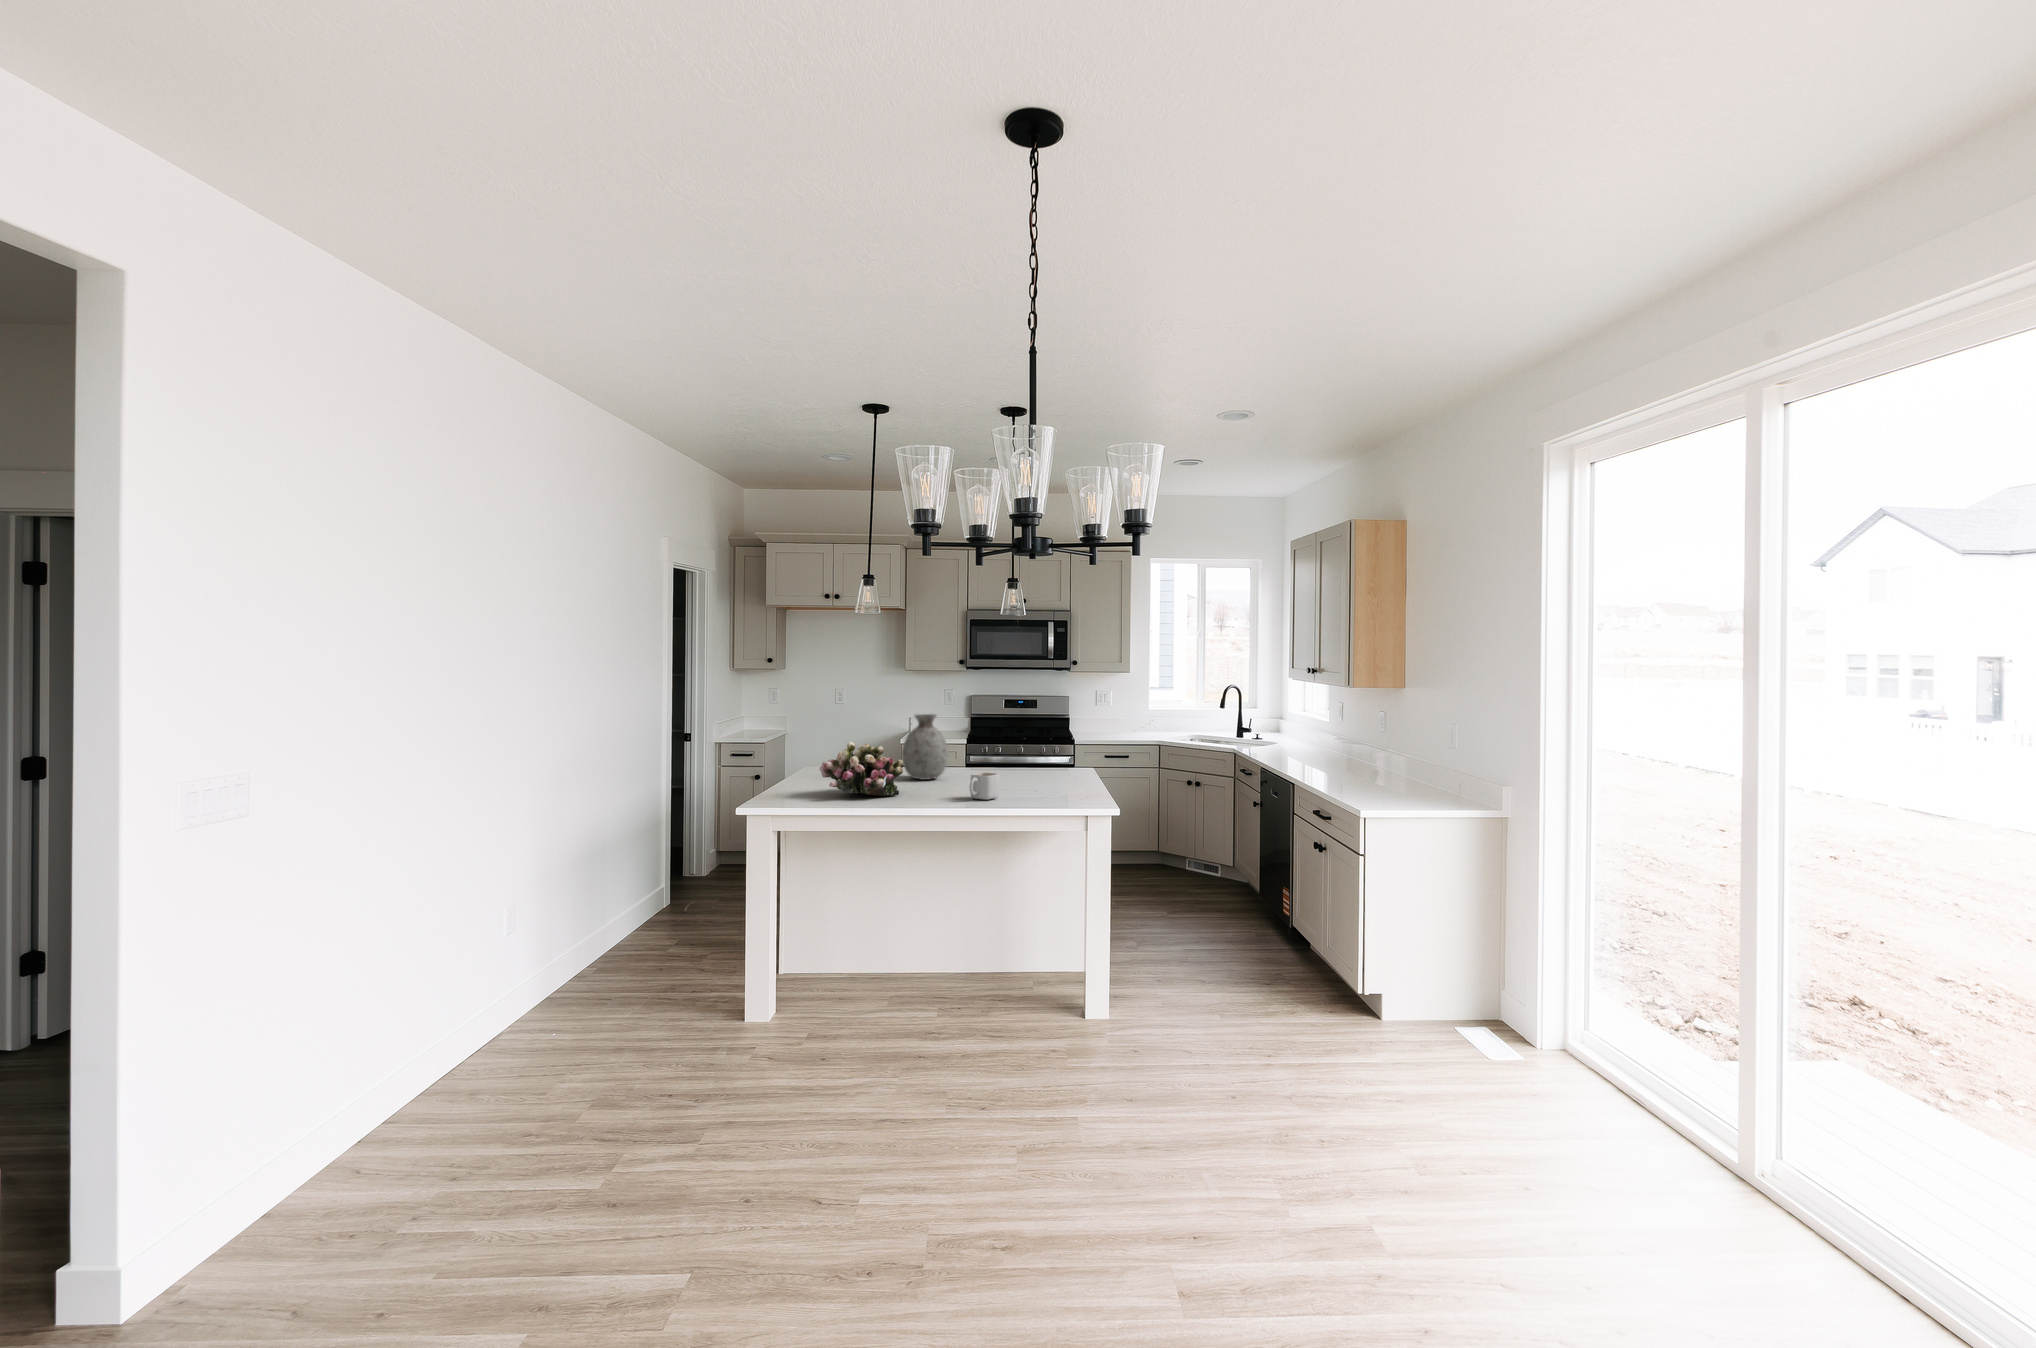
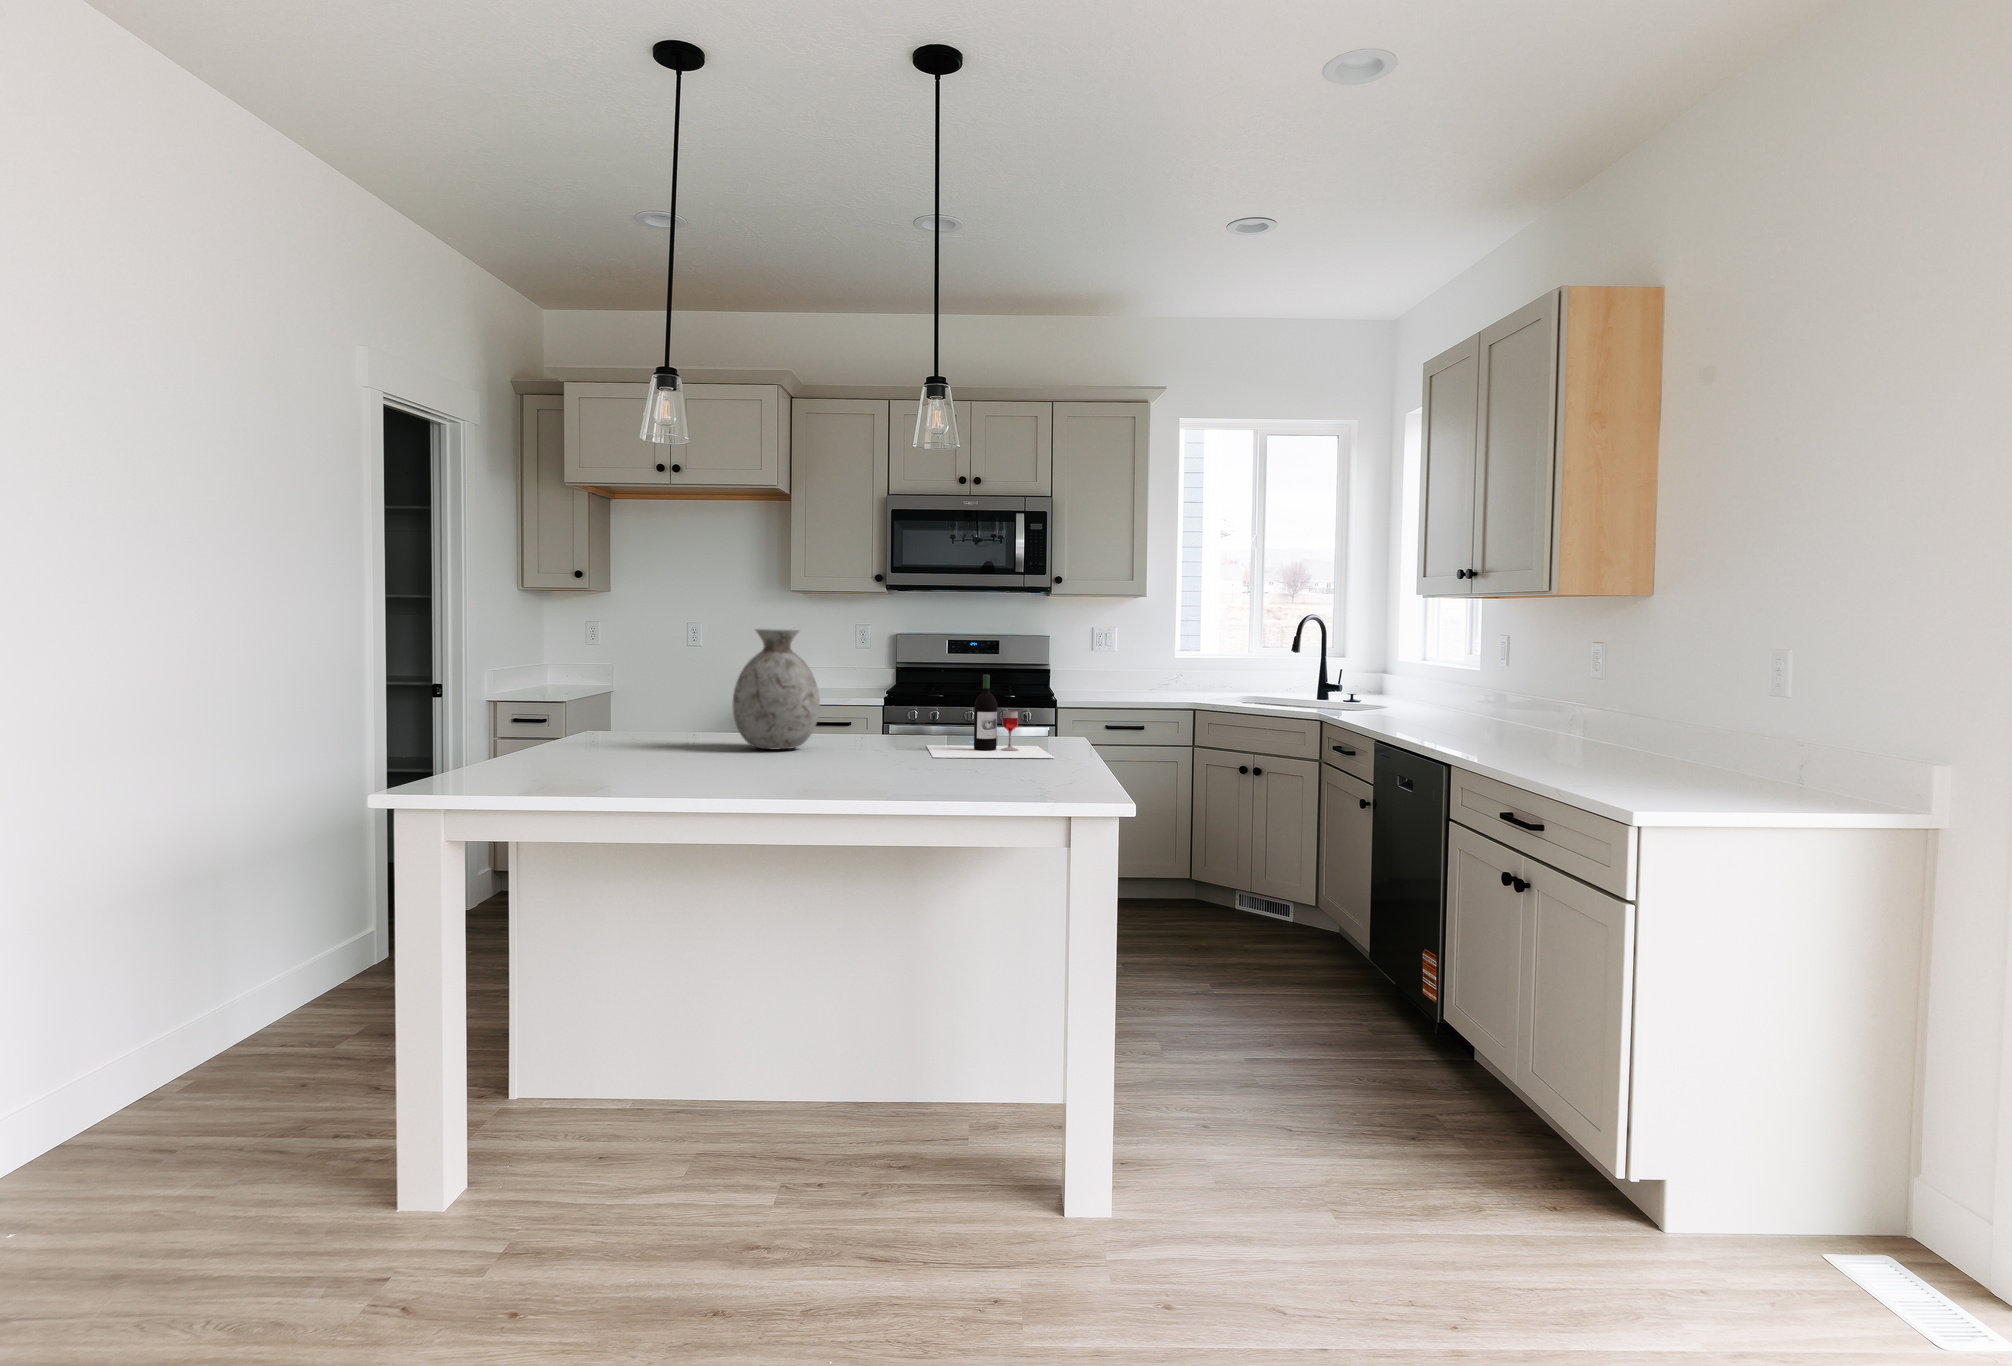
wine bottle: none [1004,737,1076,784] -> present [927,675,1054,758]
flower arrangement: present [820,742,904,796] -> none [543,667,716,773]
mug: present [969,772,999,800] -> none [837,729,899,781]

